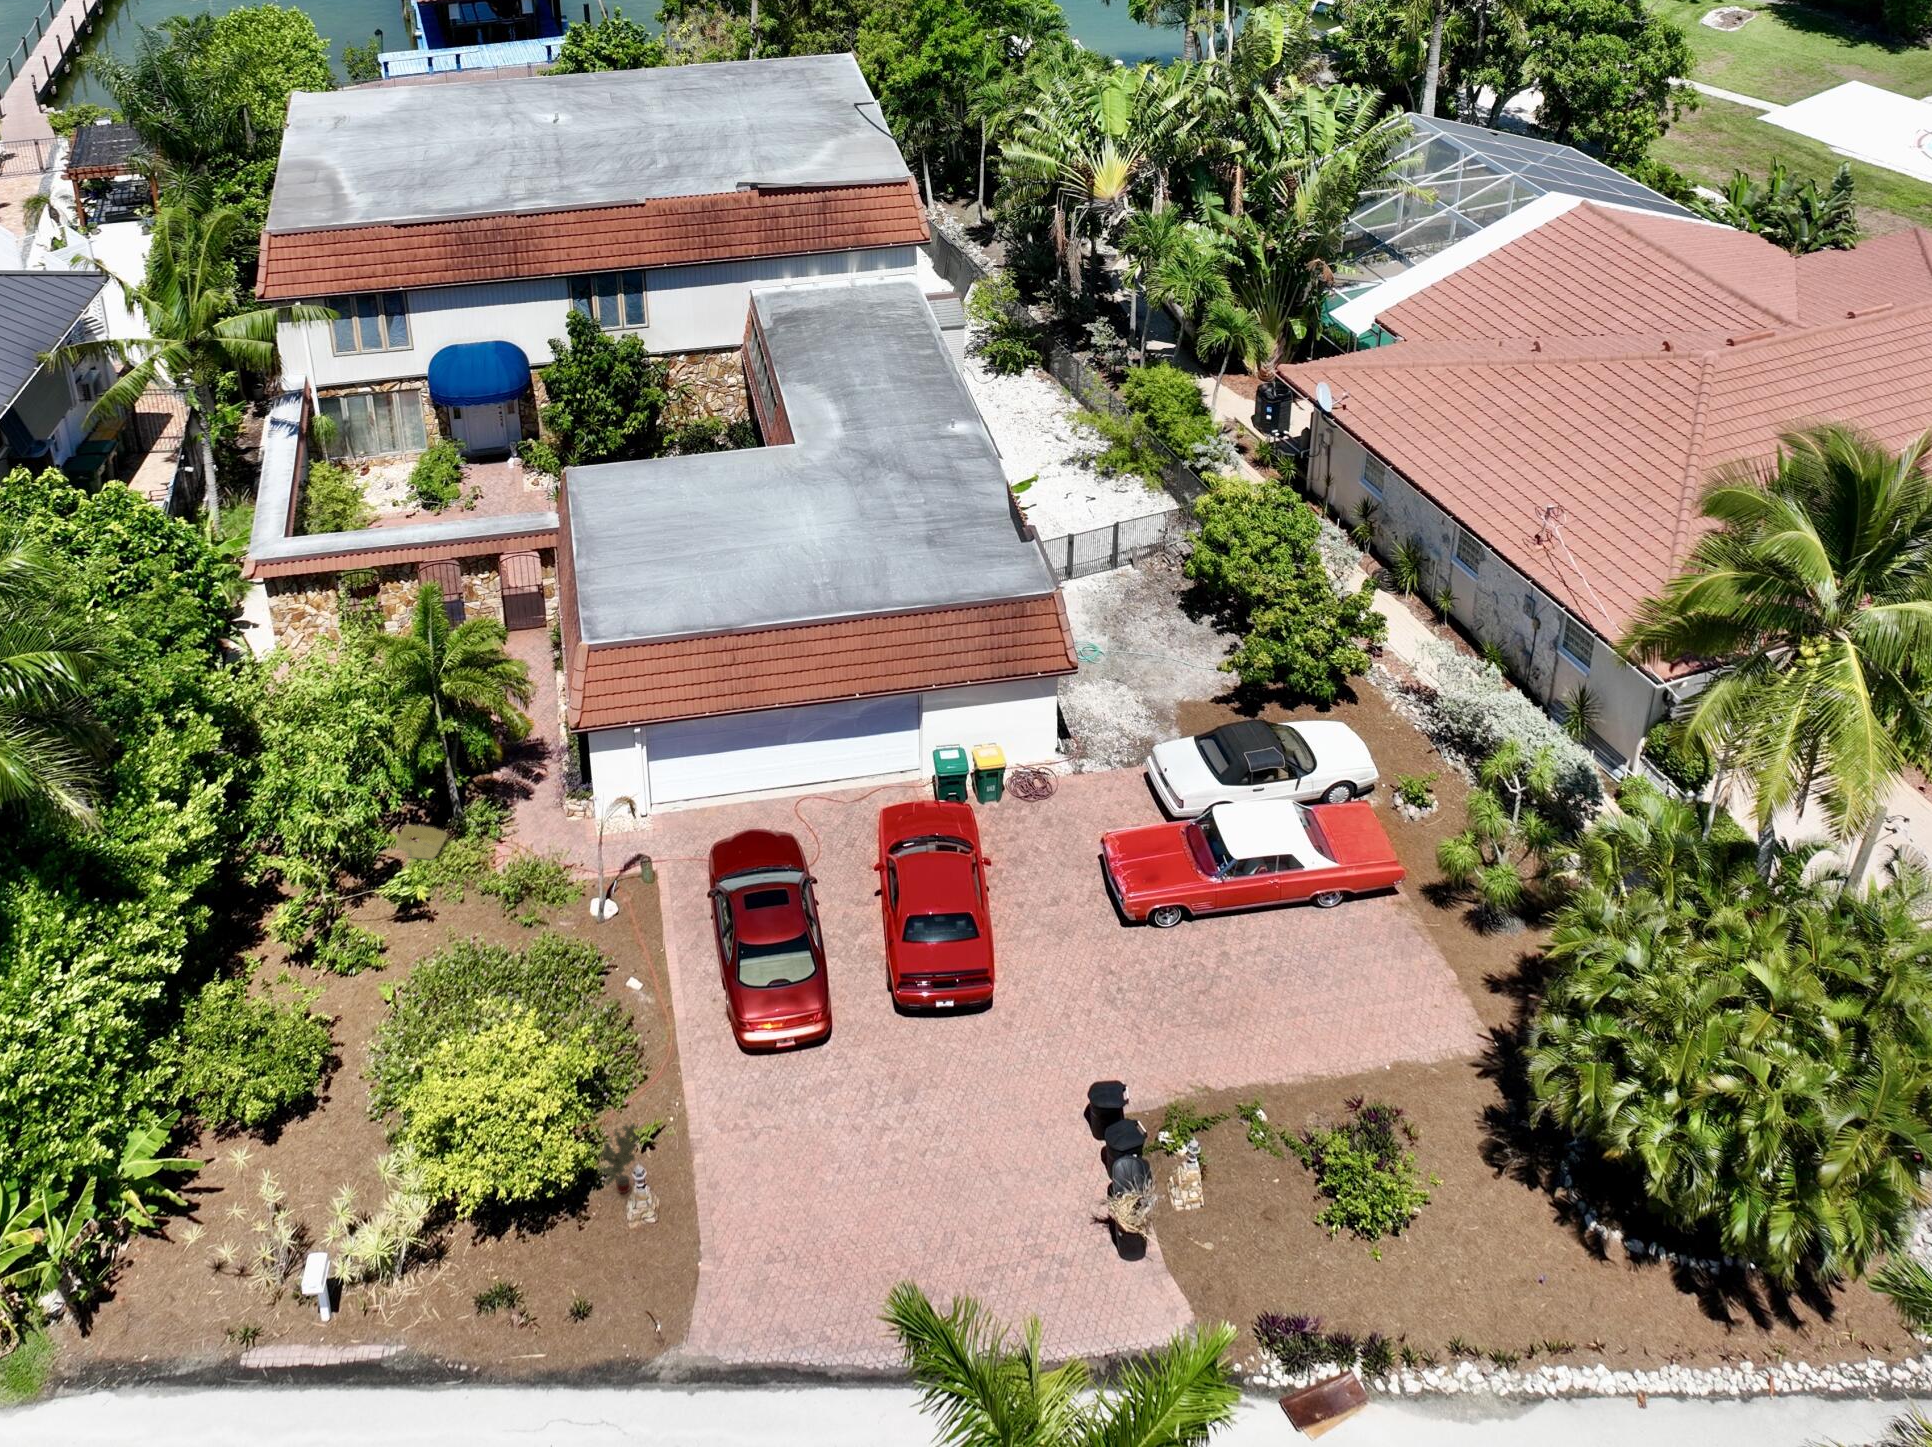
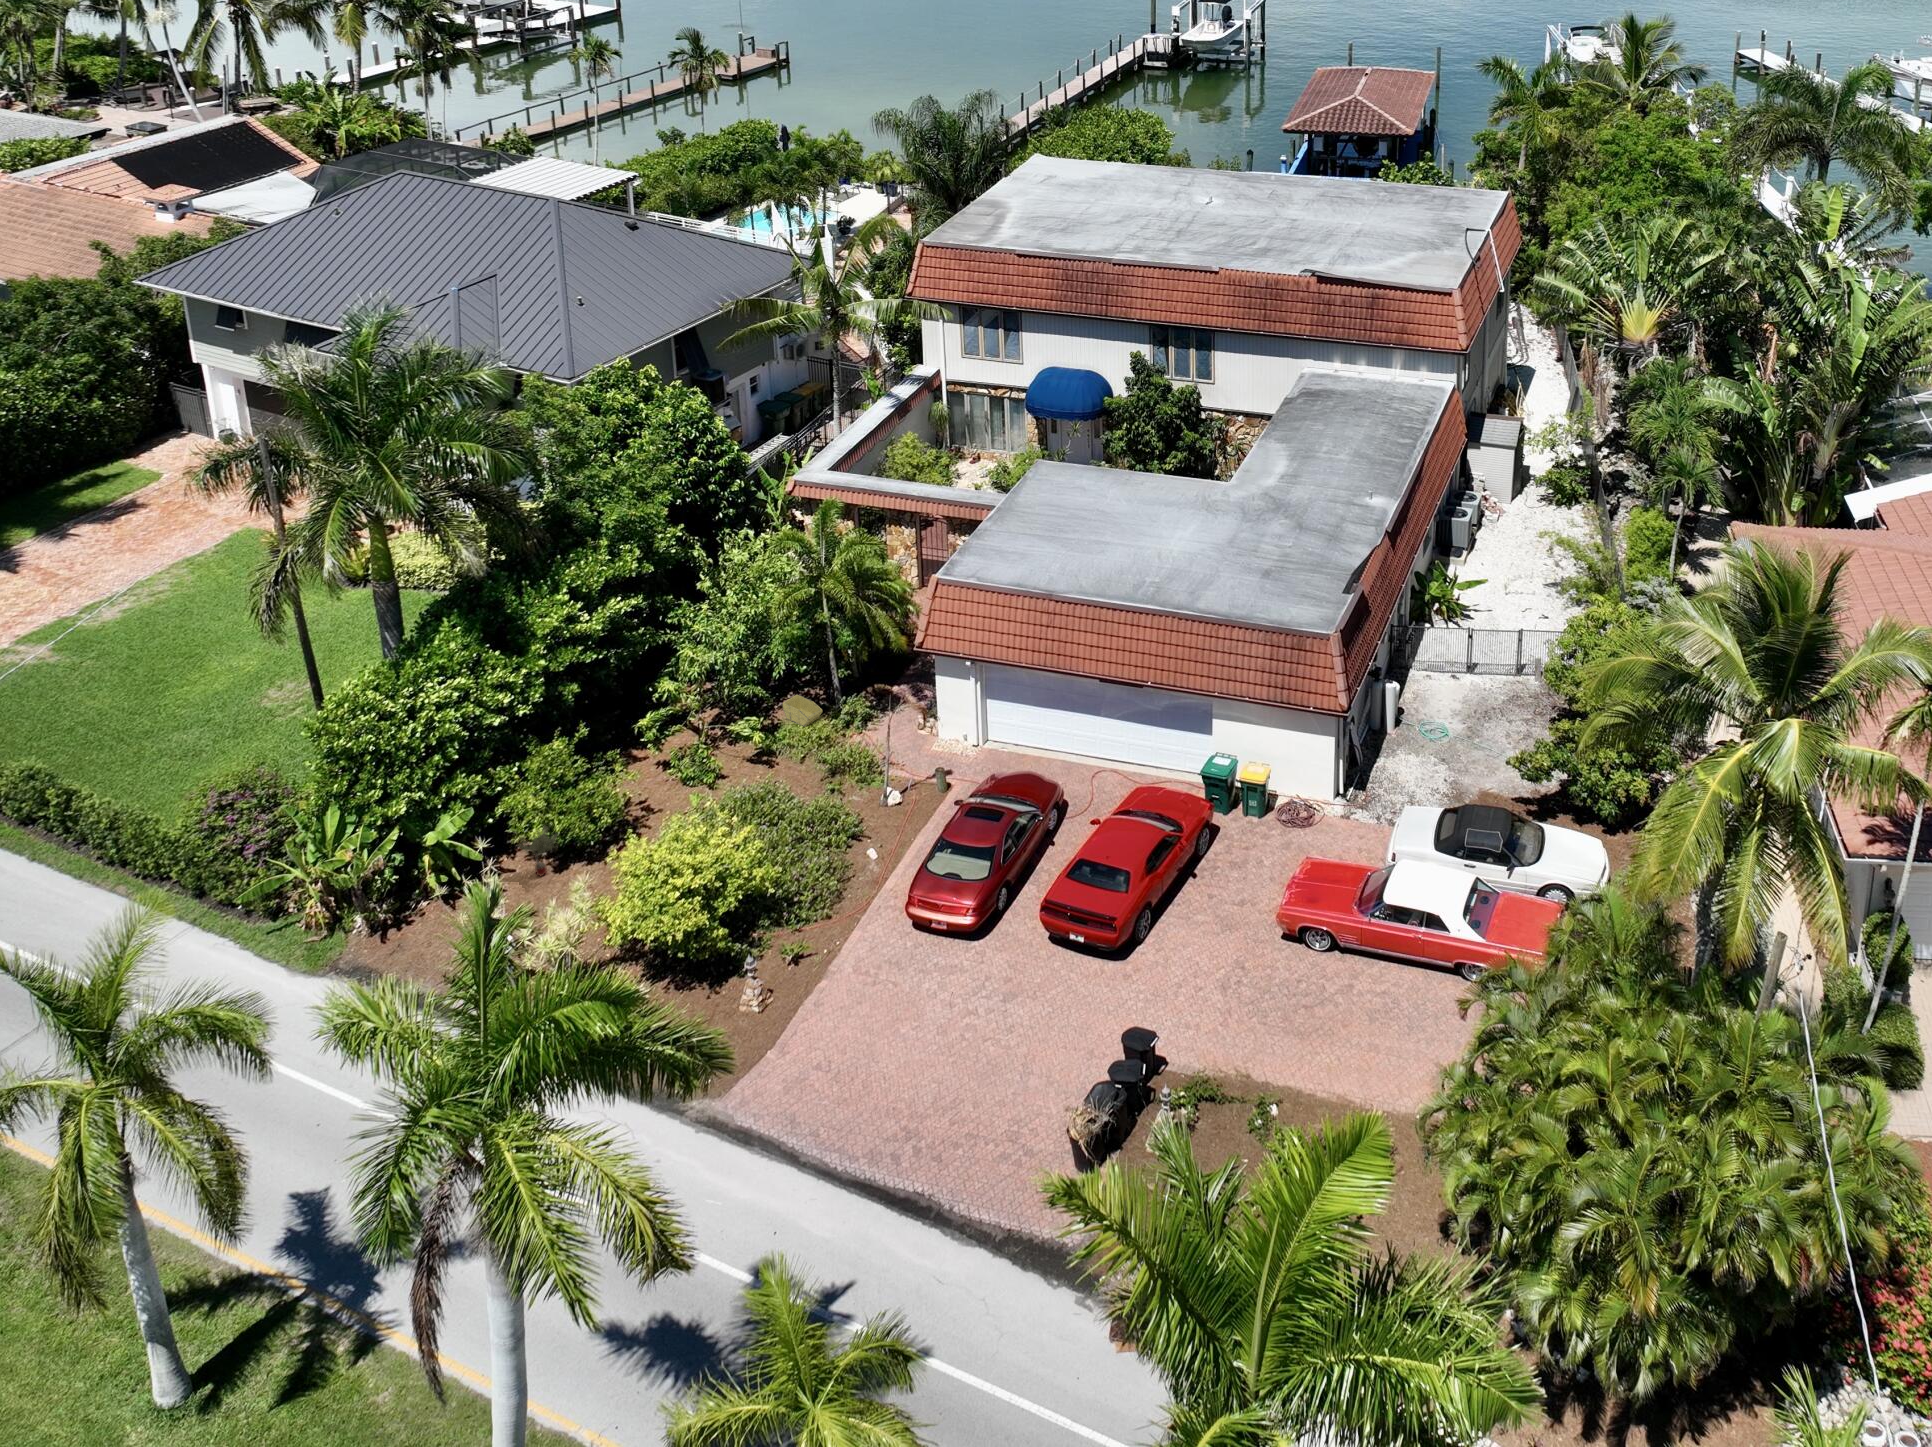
potted tree: present [599,1123,639,1194] -> present [519,827,557,876]

